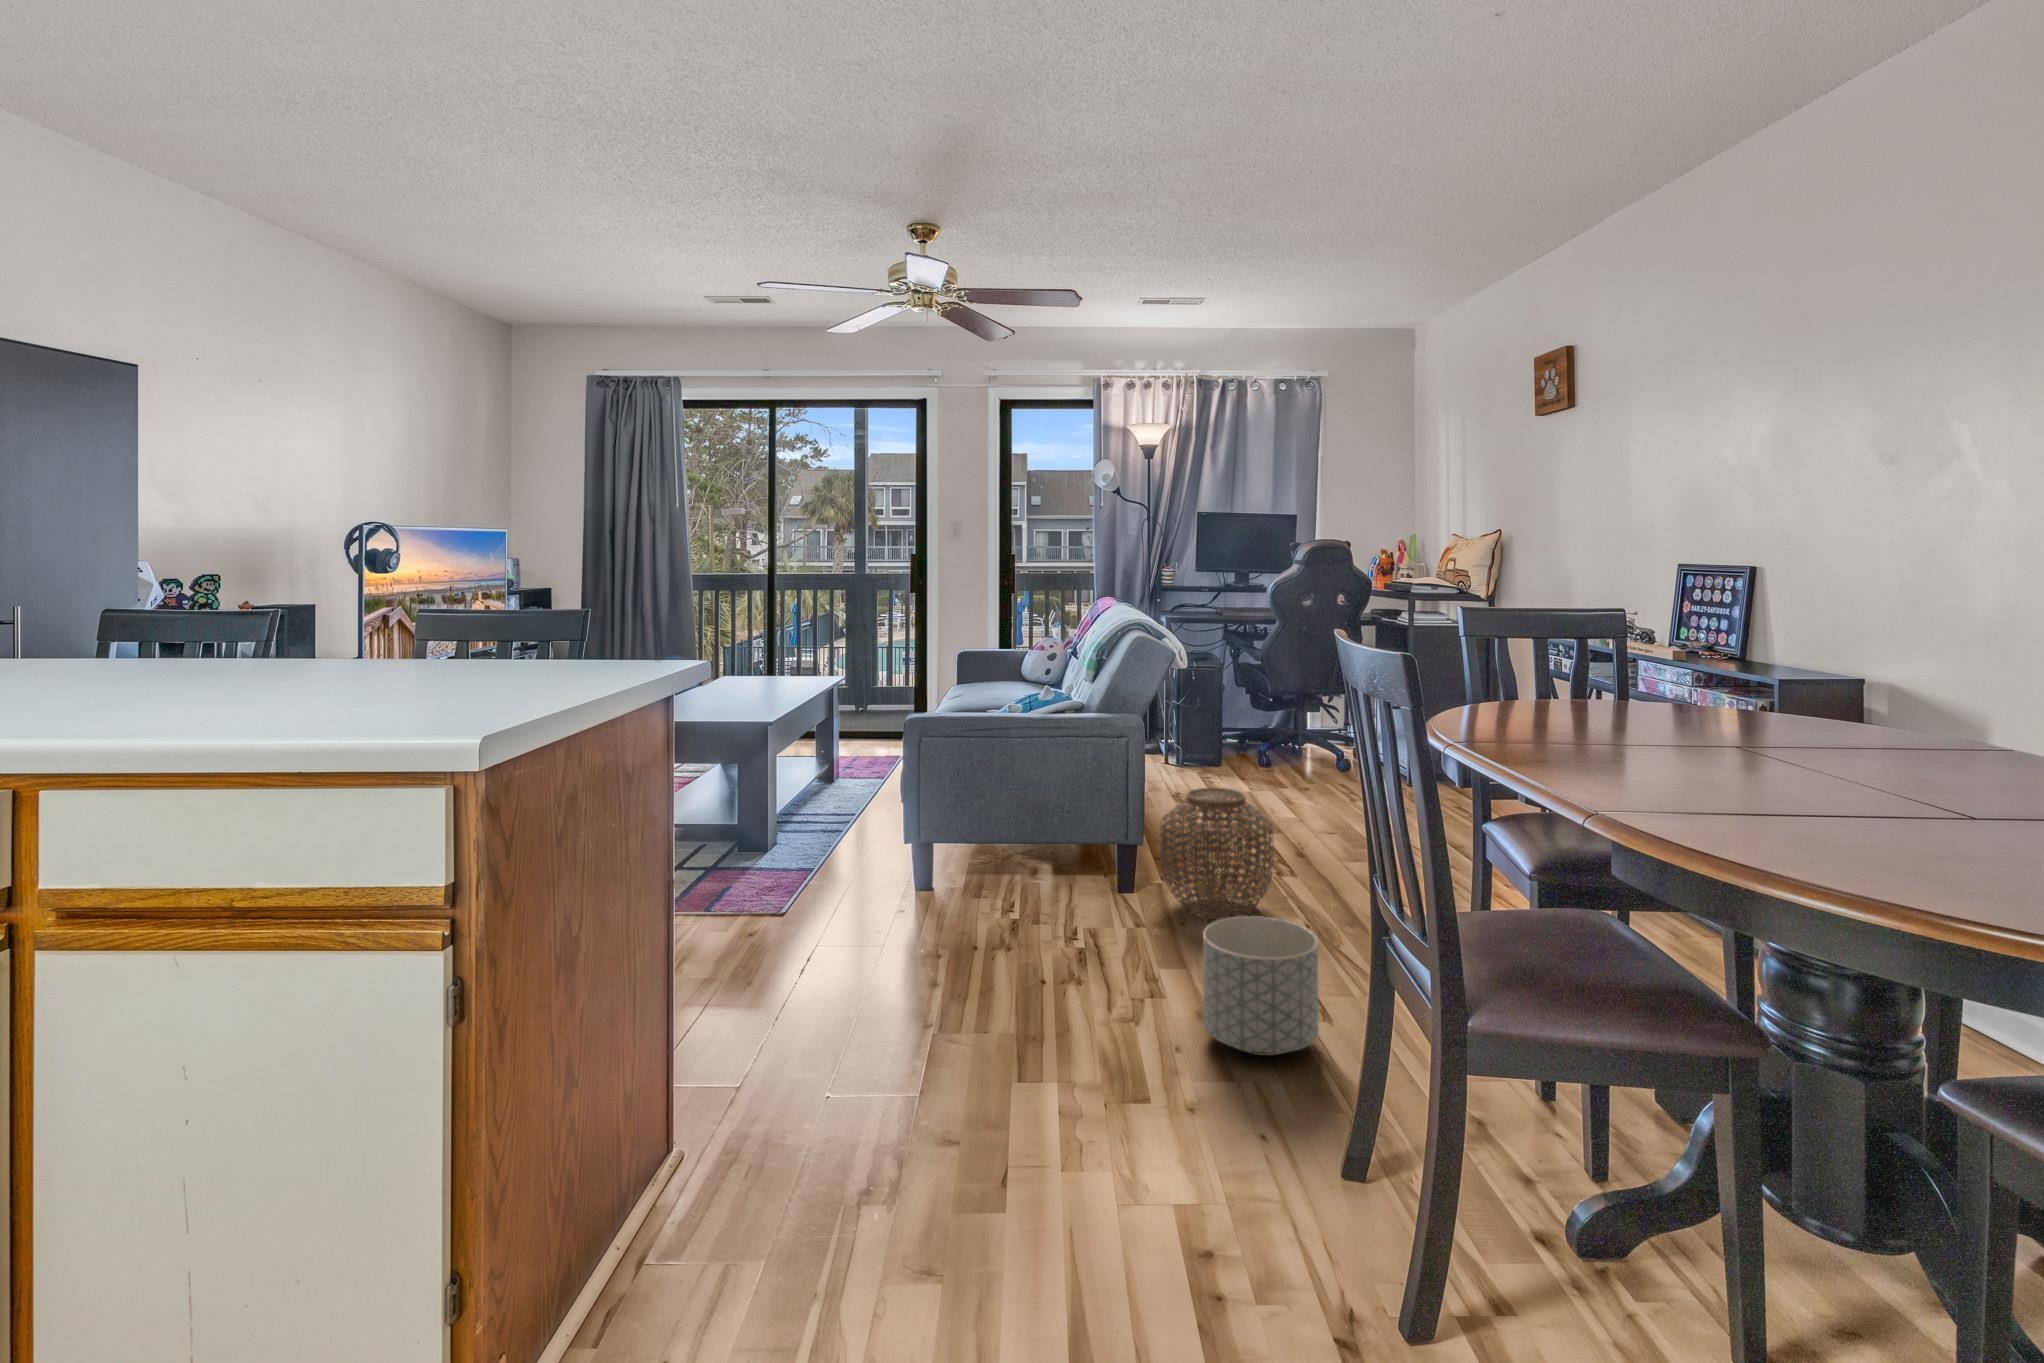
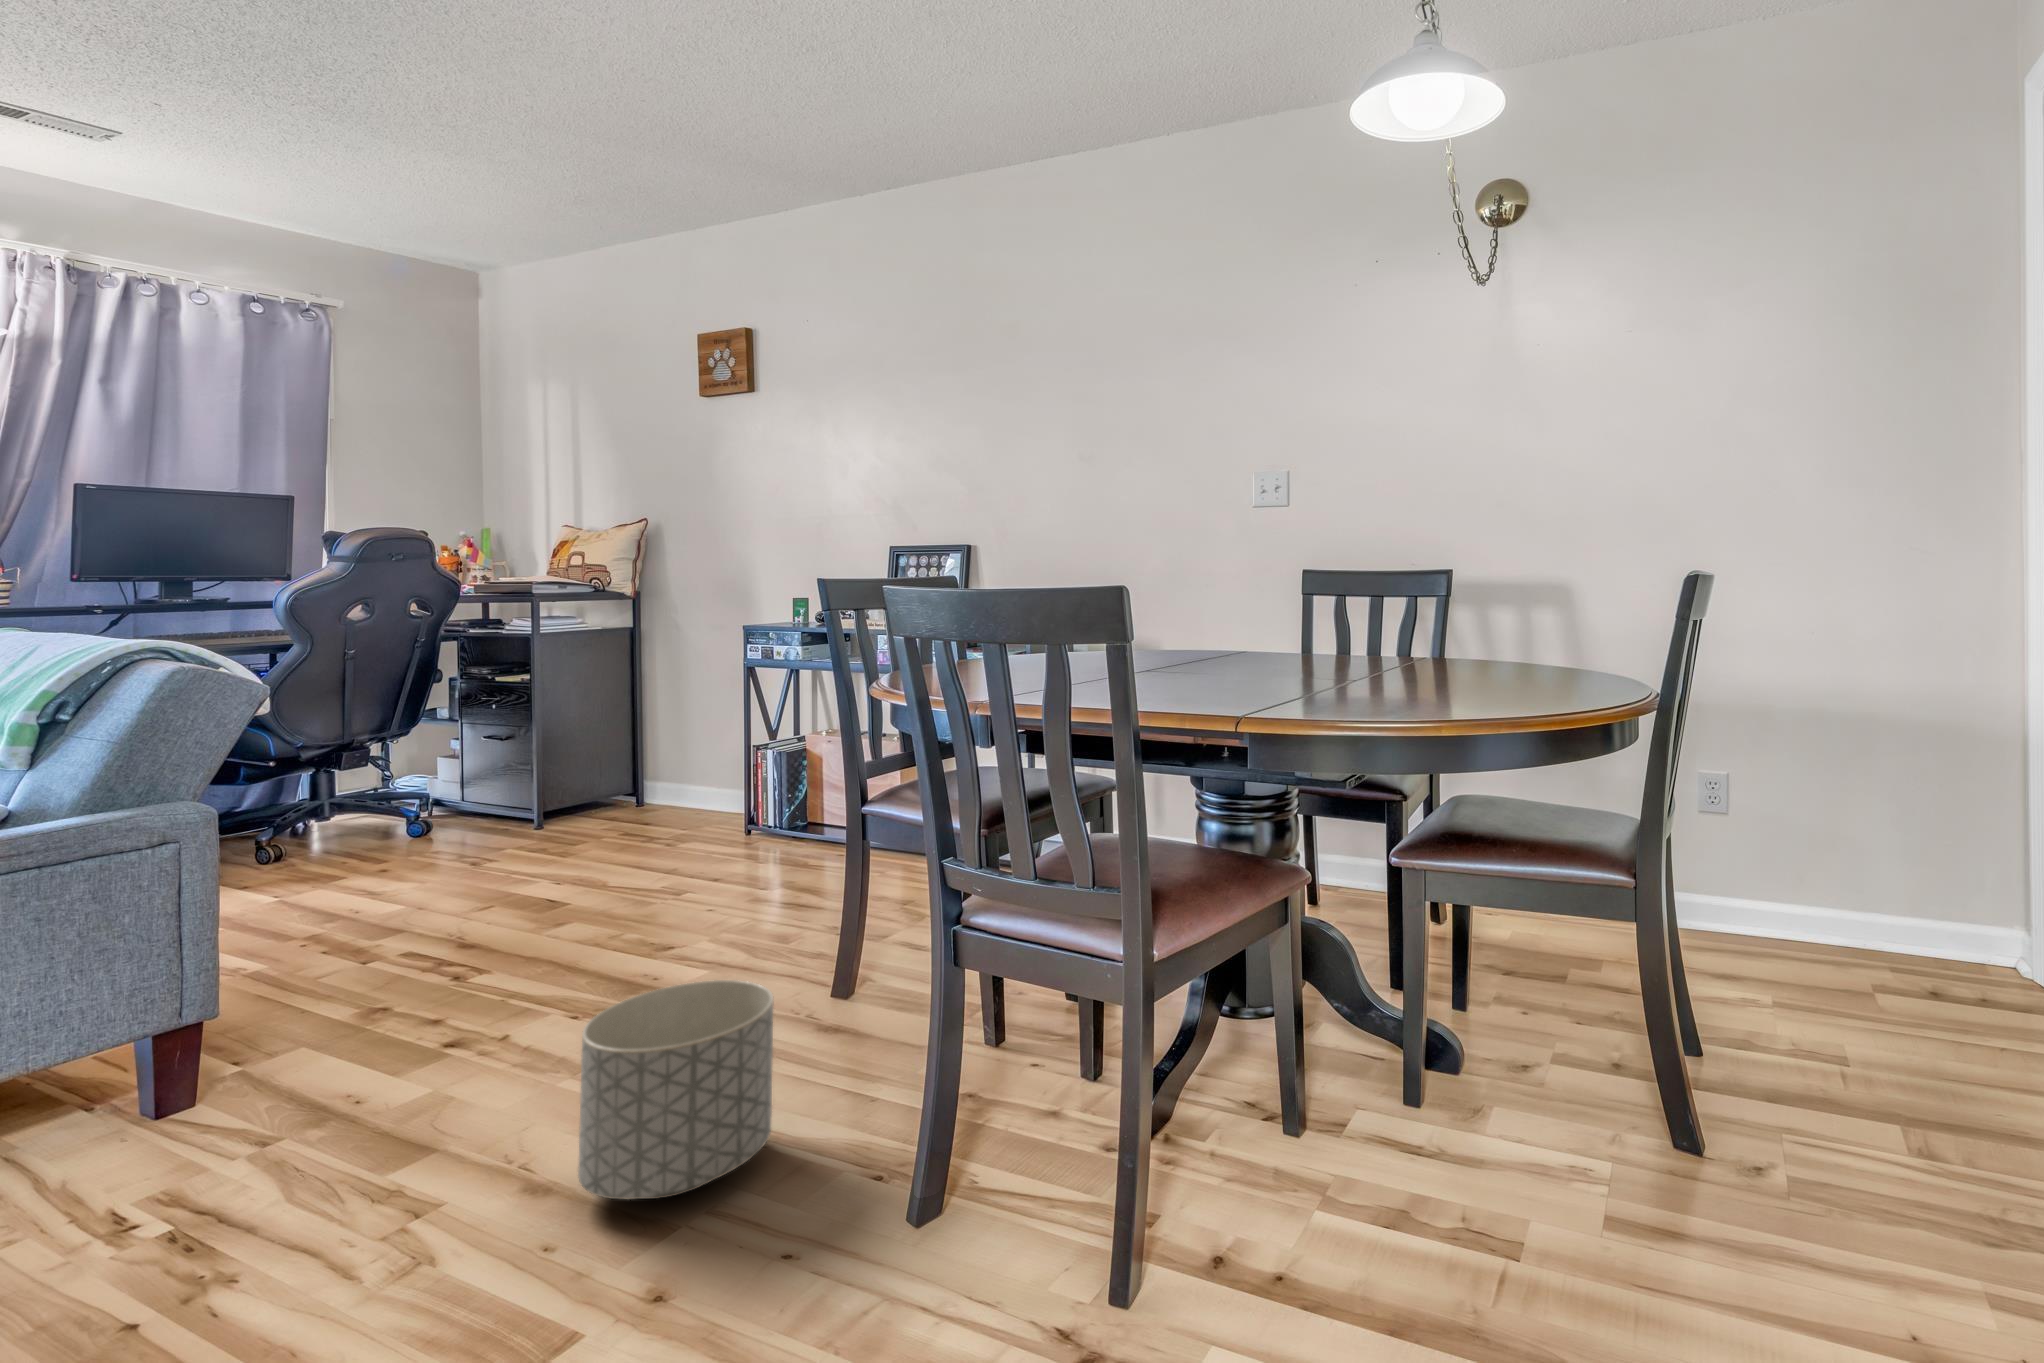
woven basket: present [1160,788,1273,921] -> none [277,856,513,1080]

